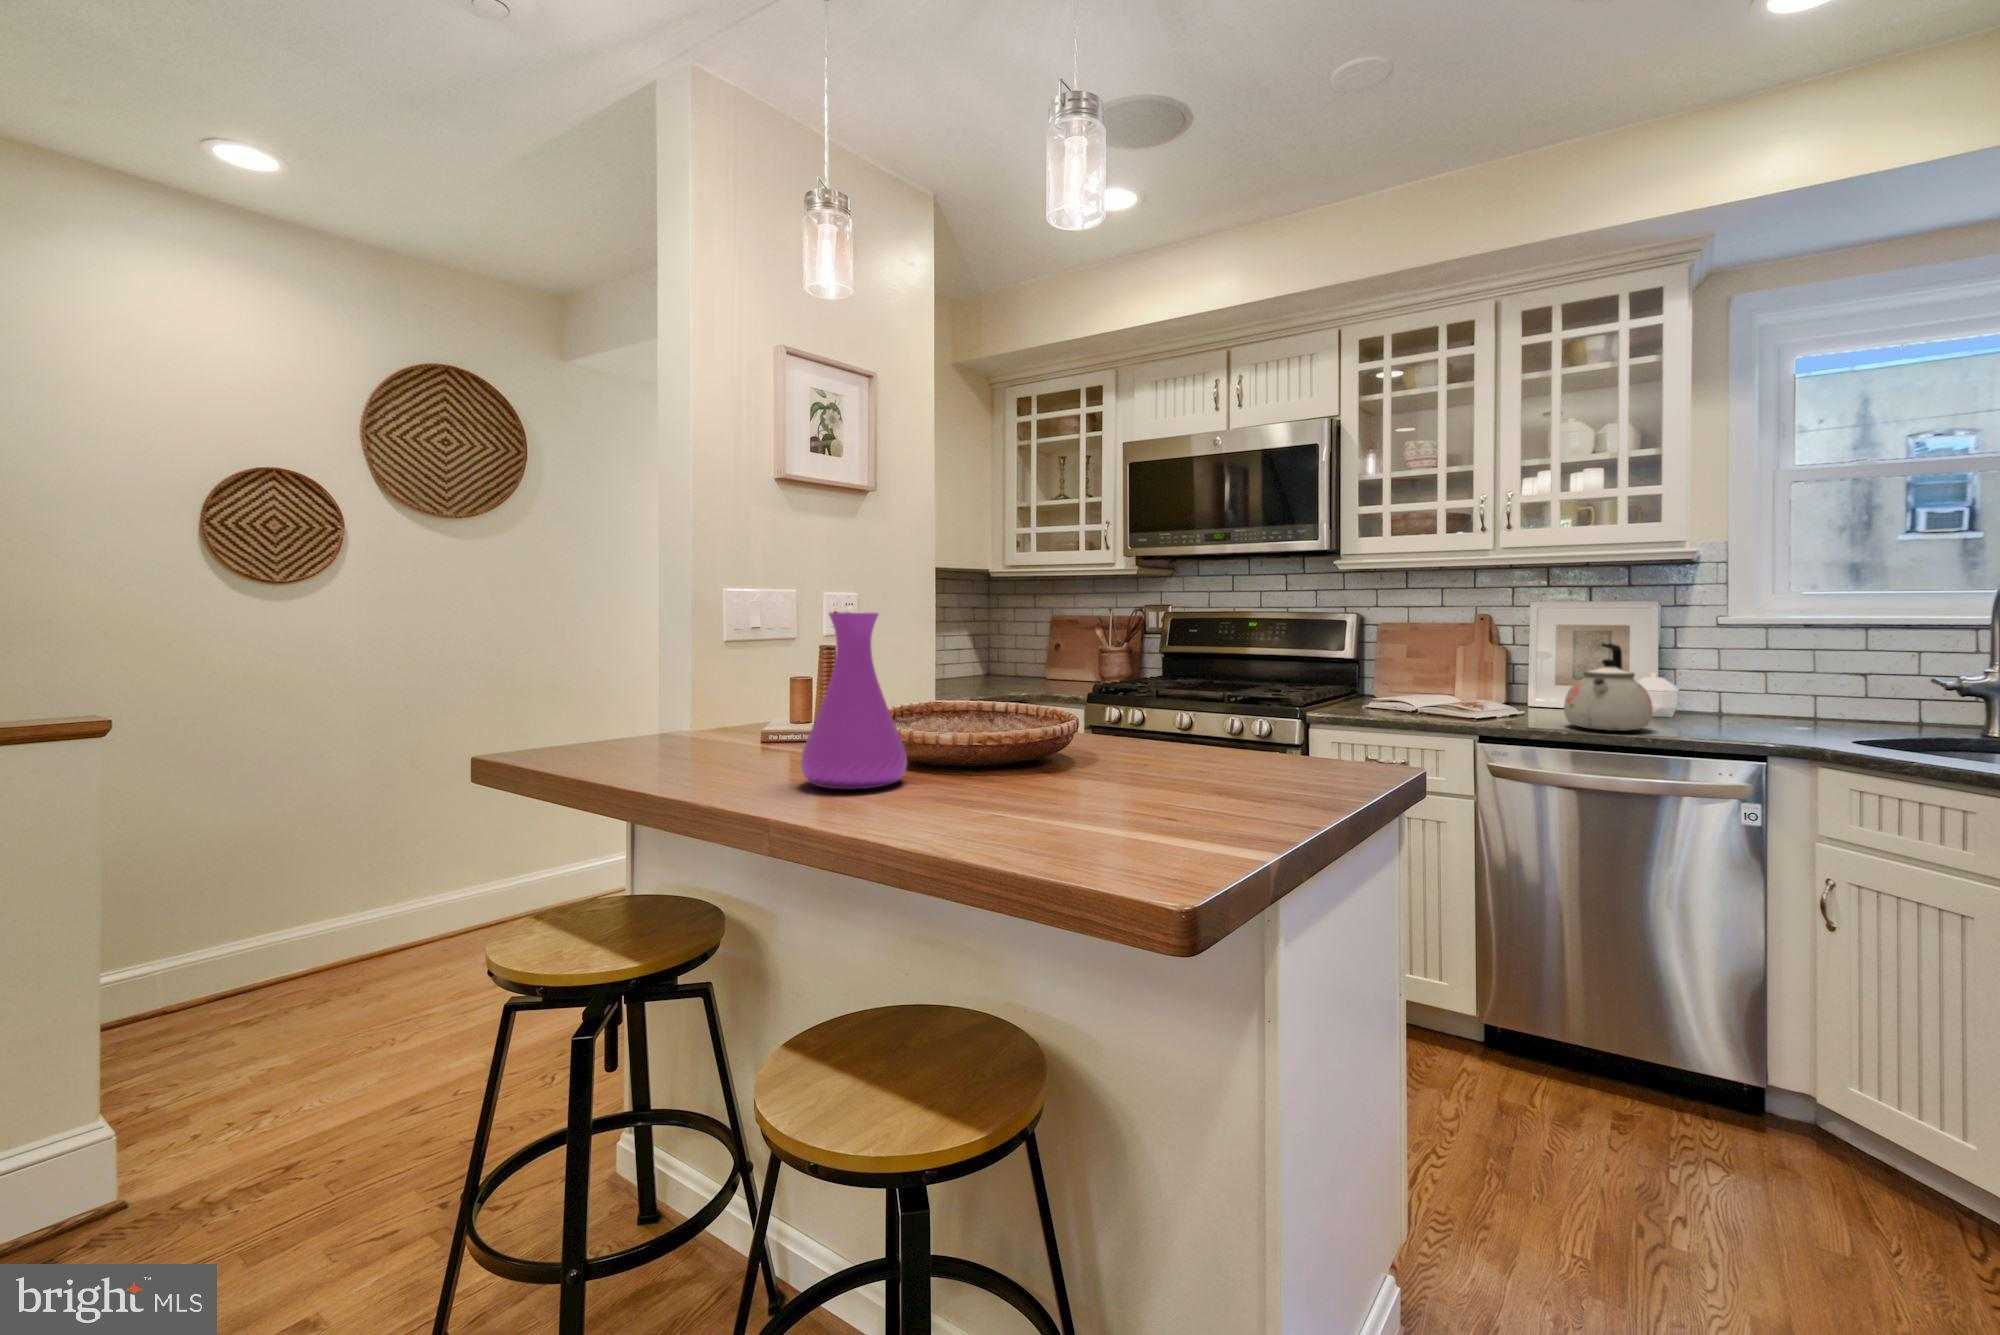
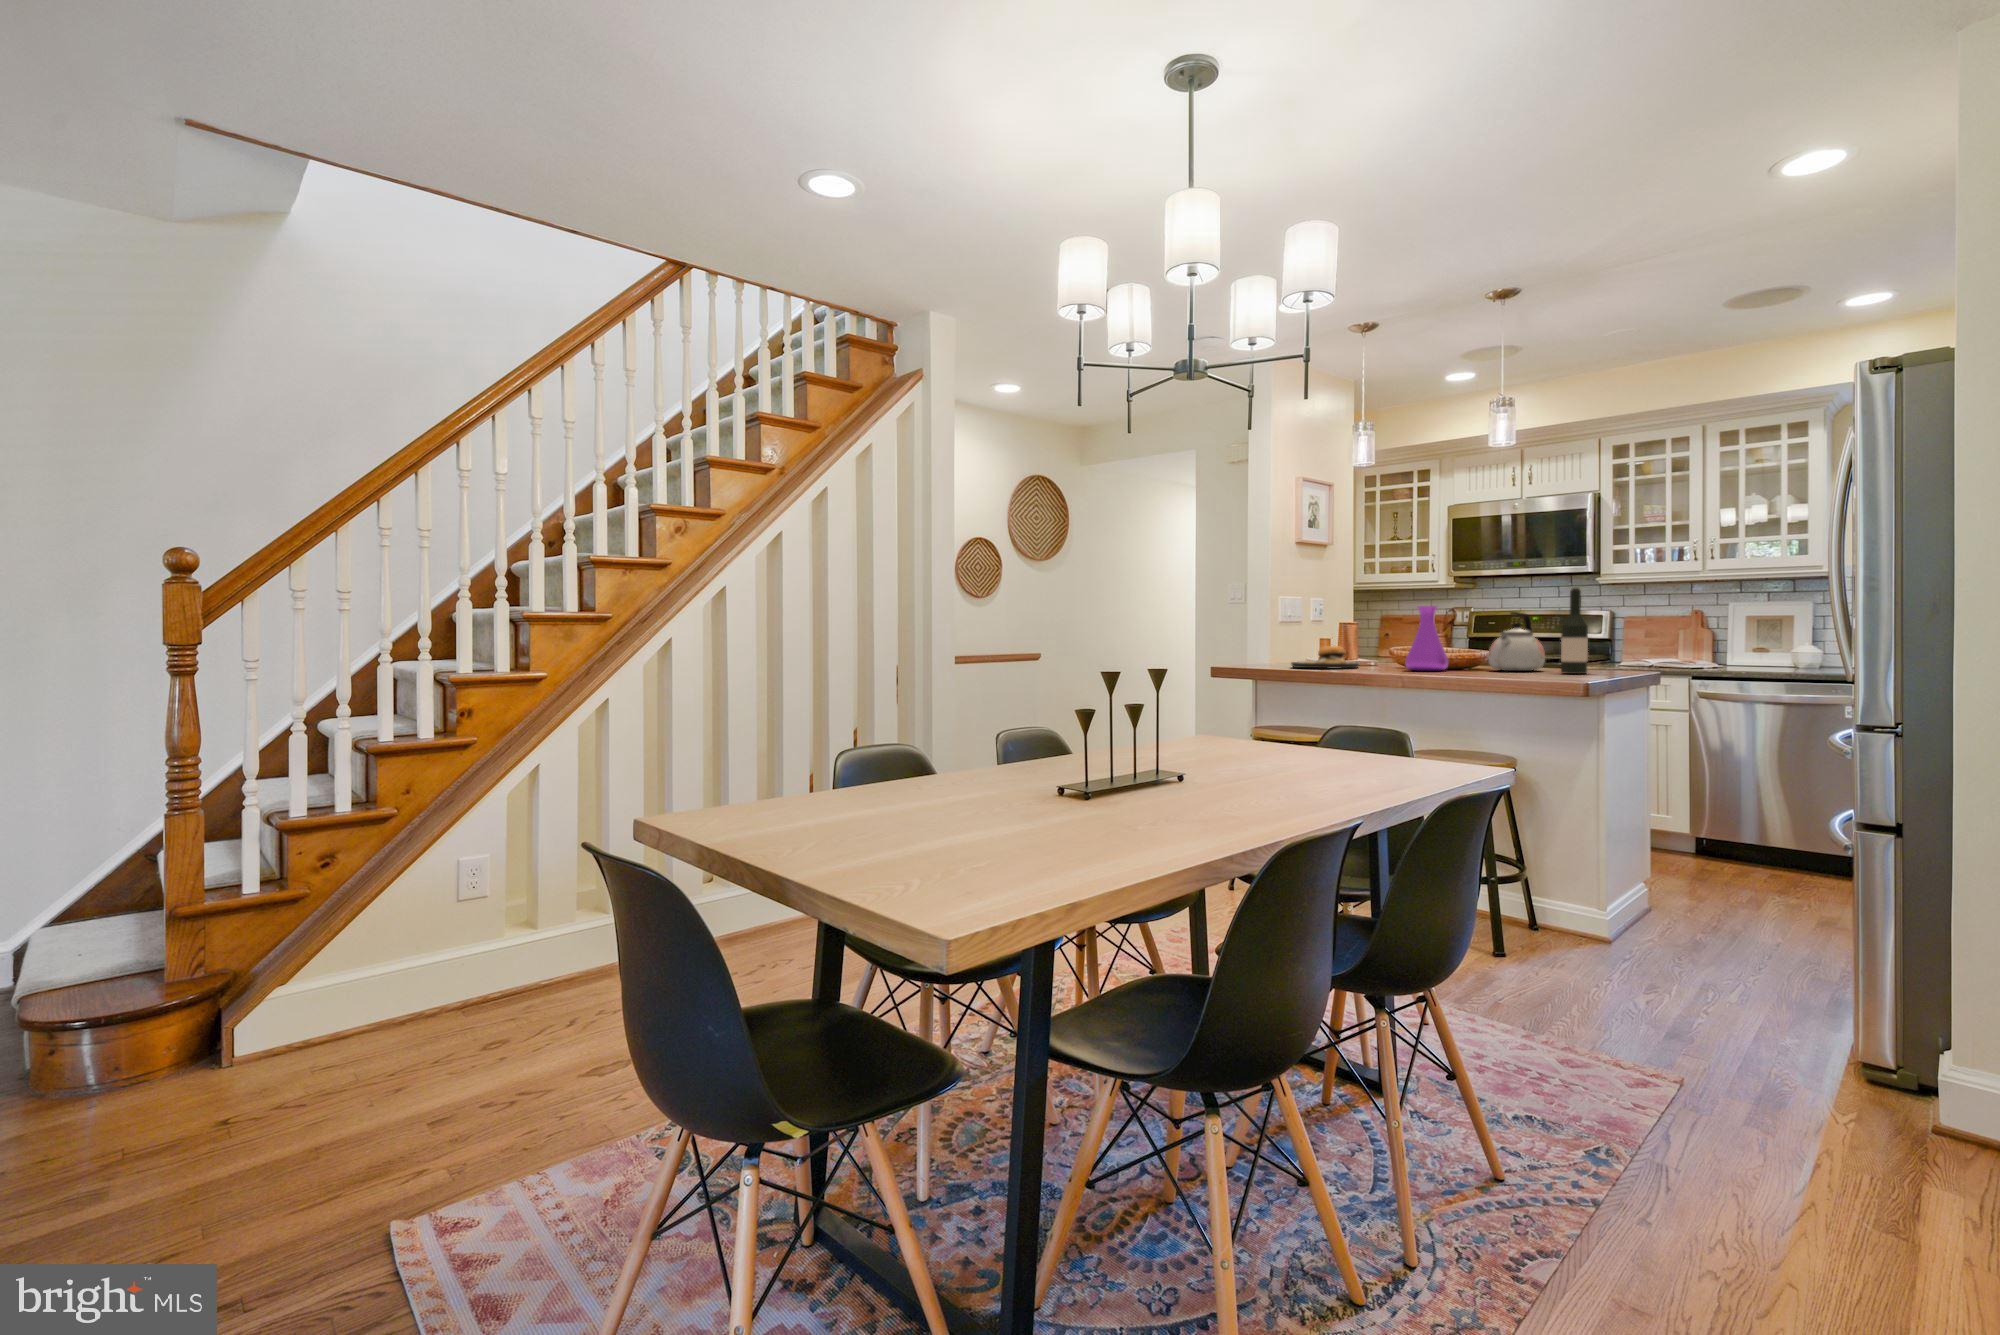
wine bottle: none [1136,564,1213,838] -> present [1561,588,1588,674]
kettle: present [1564,643,1653,731] -> present [1488,612,1545,671]
plate: none [628,673,788,761] -> present [1291,646,1359,669]

